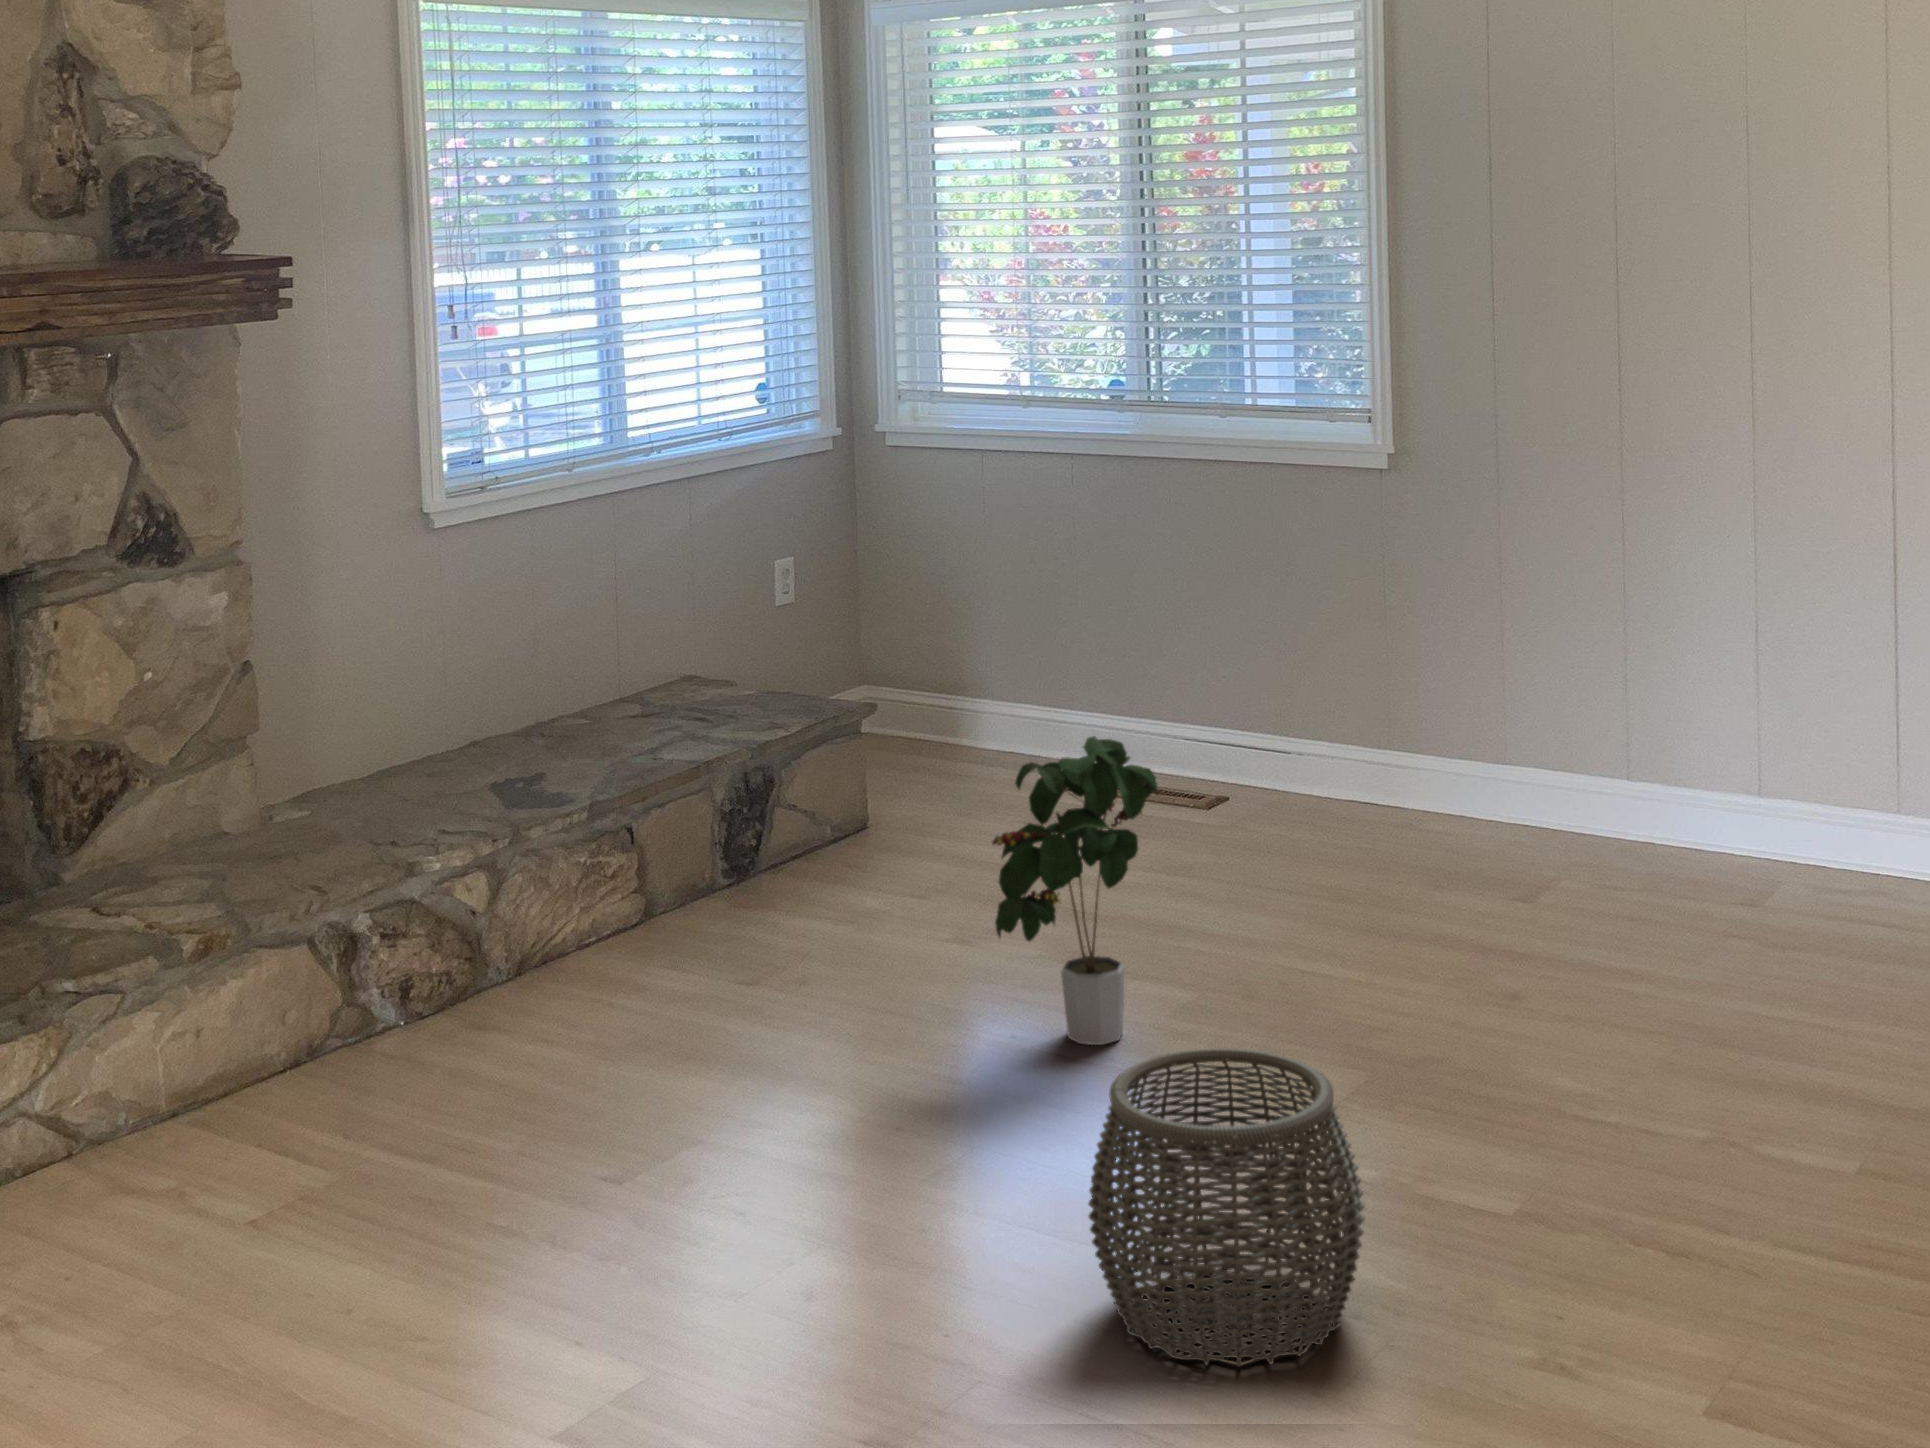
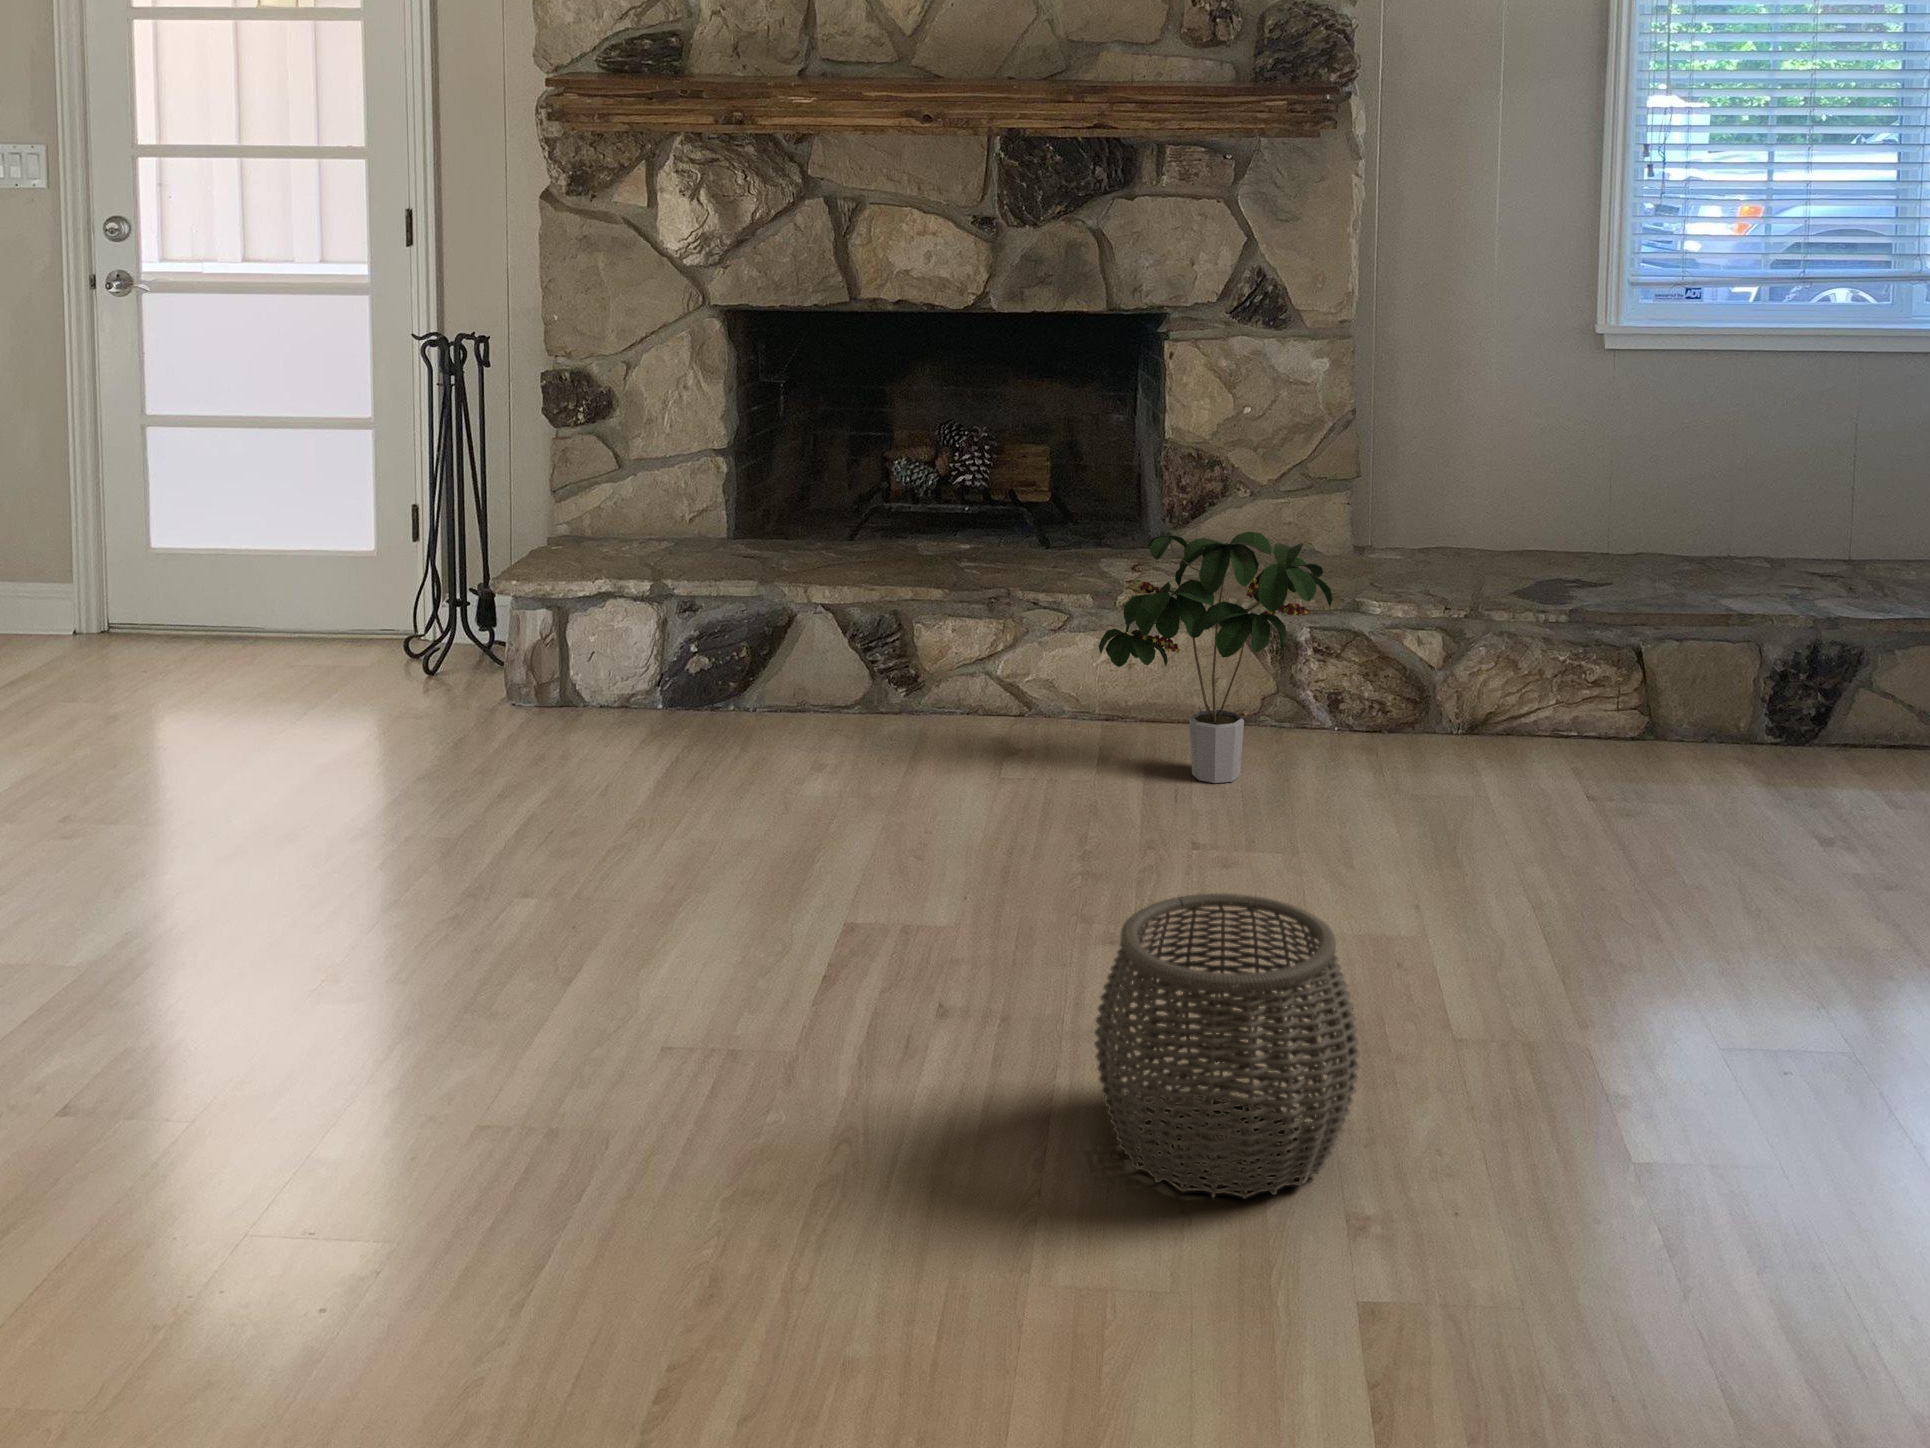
potted plant: present [992,736,1158,1045] -> present [1099,532,1333,783]

